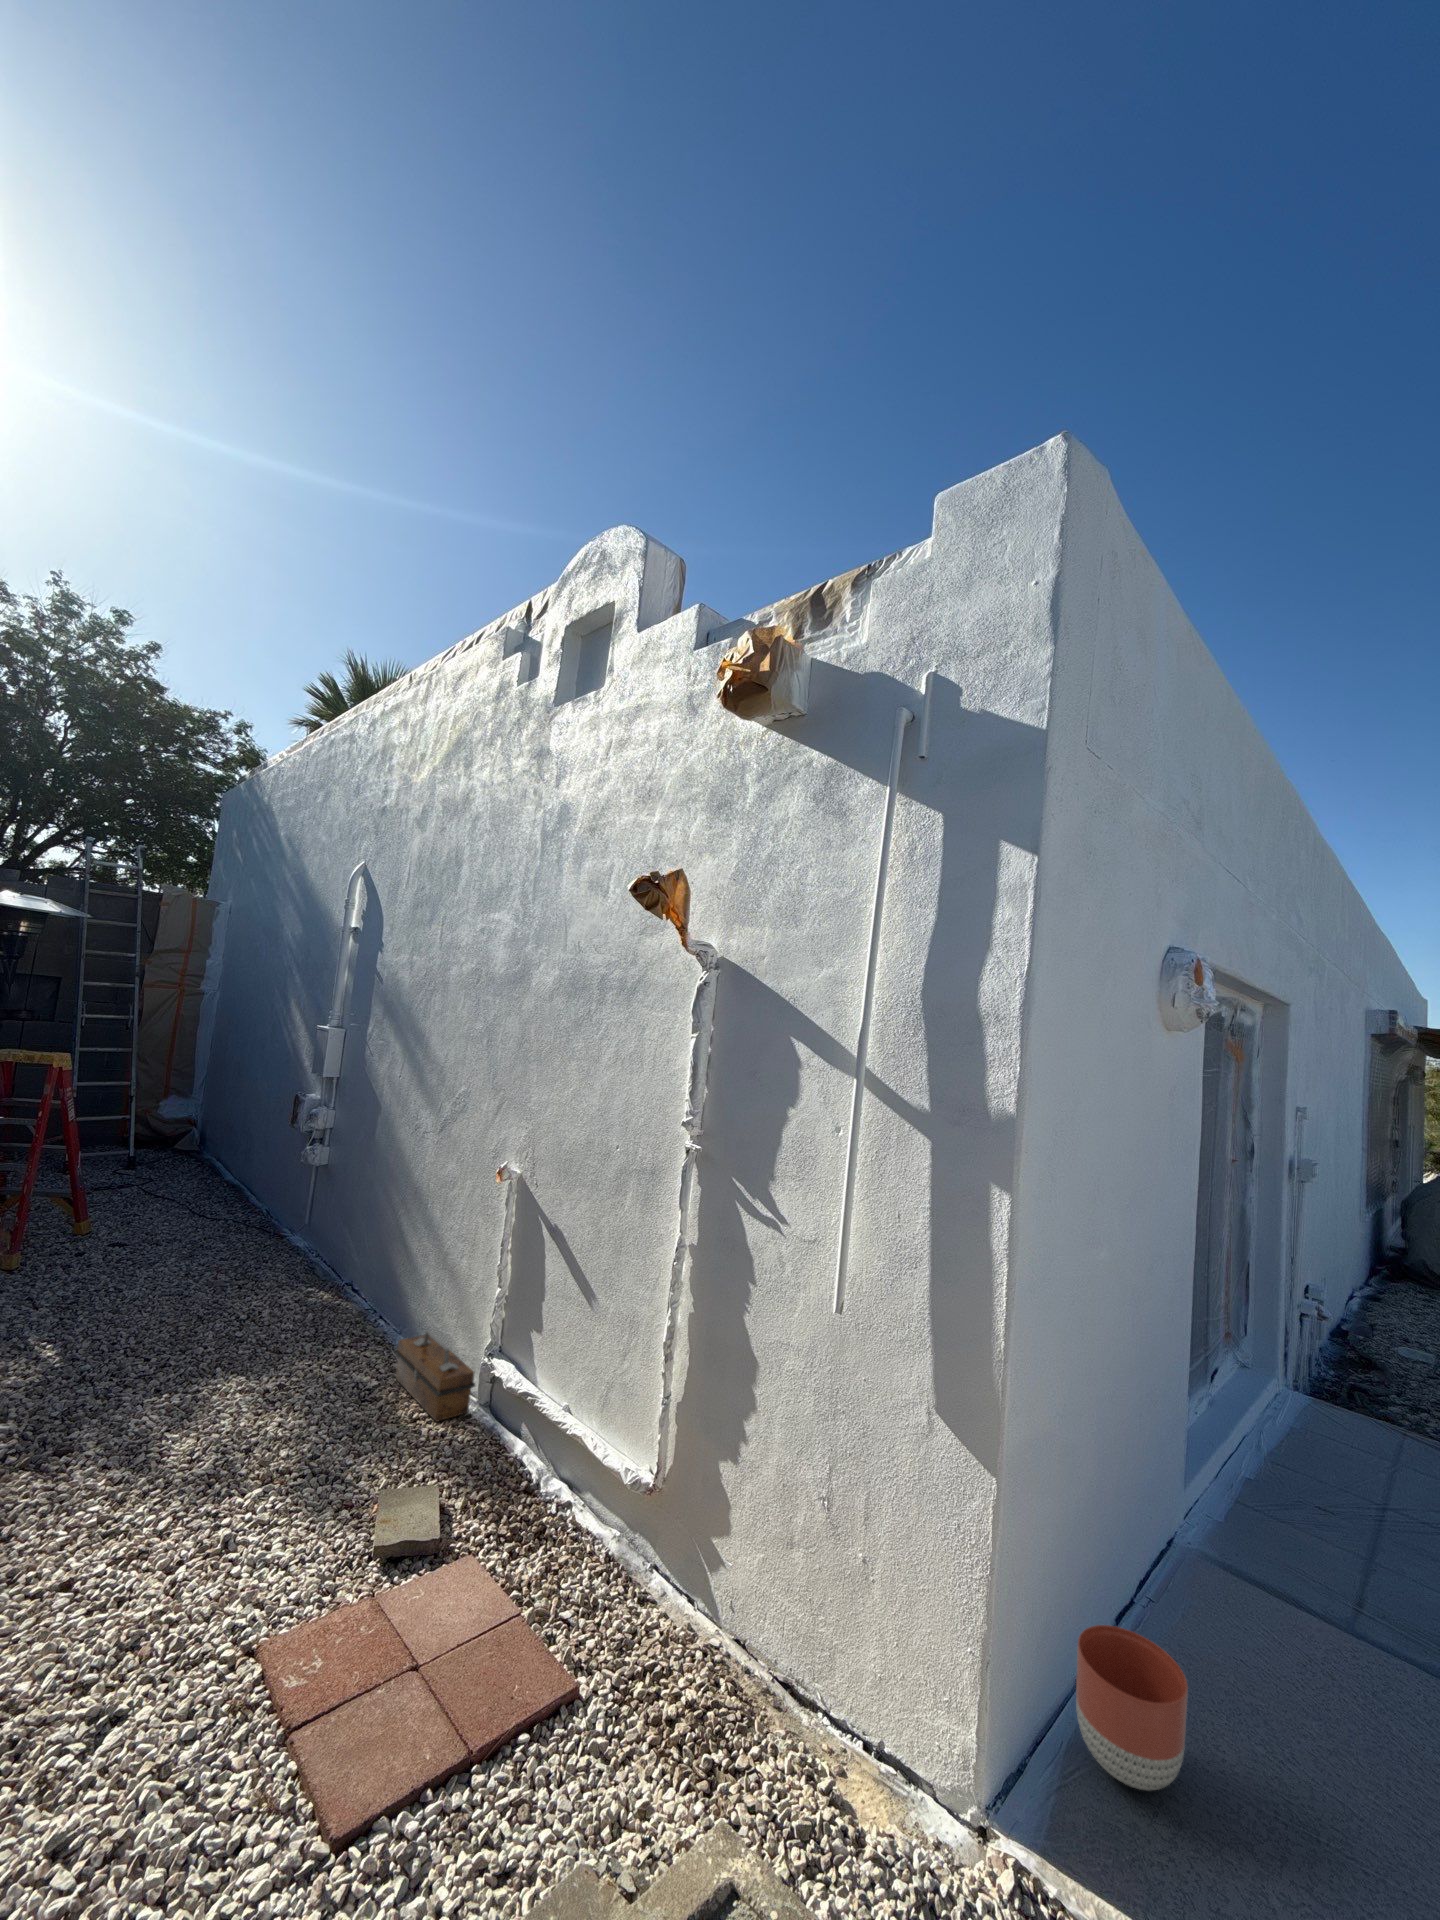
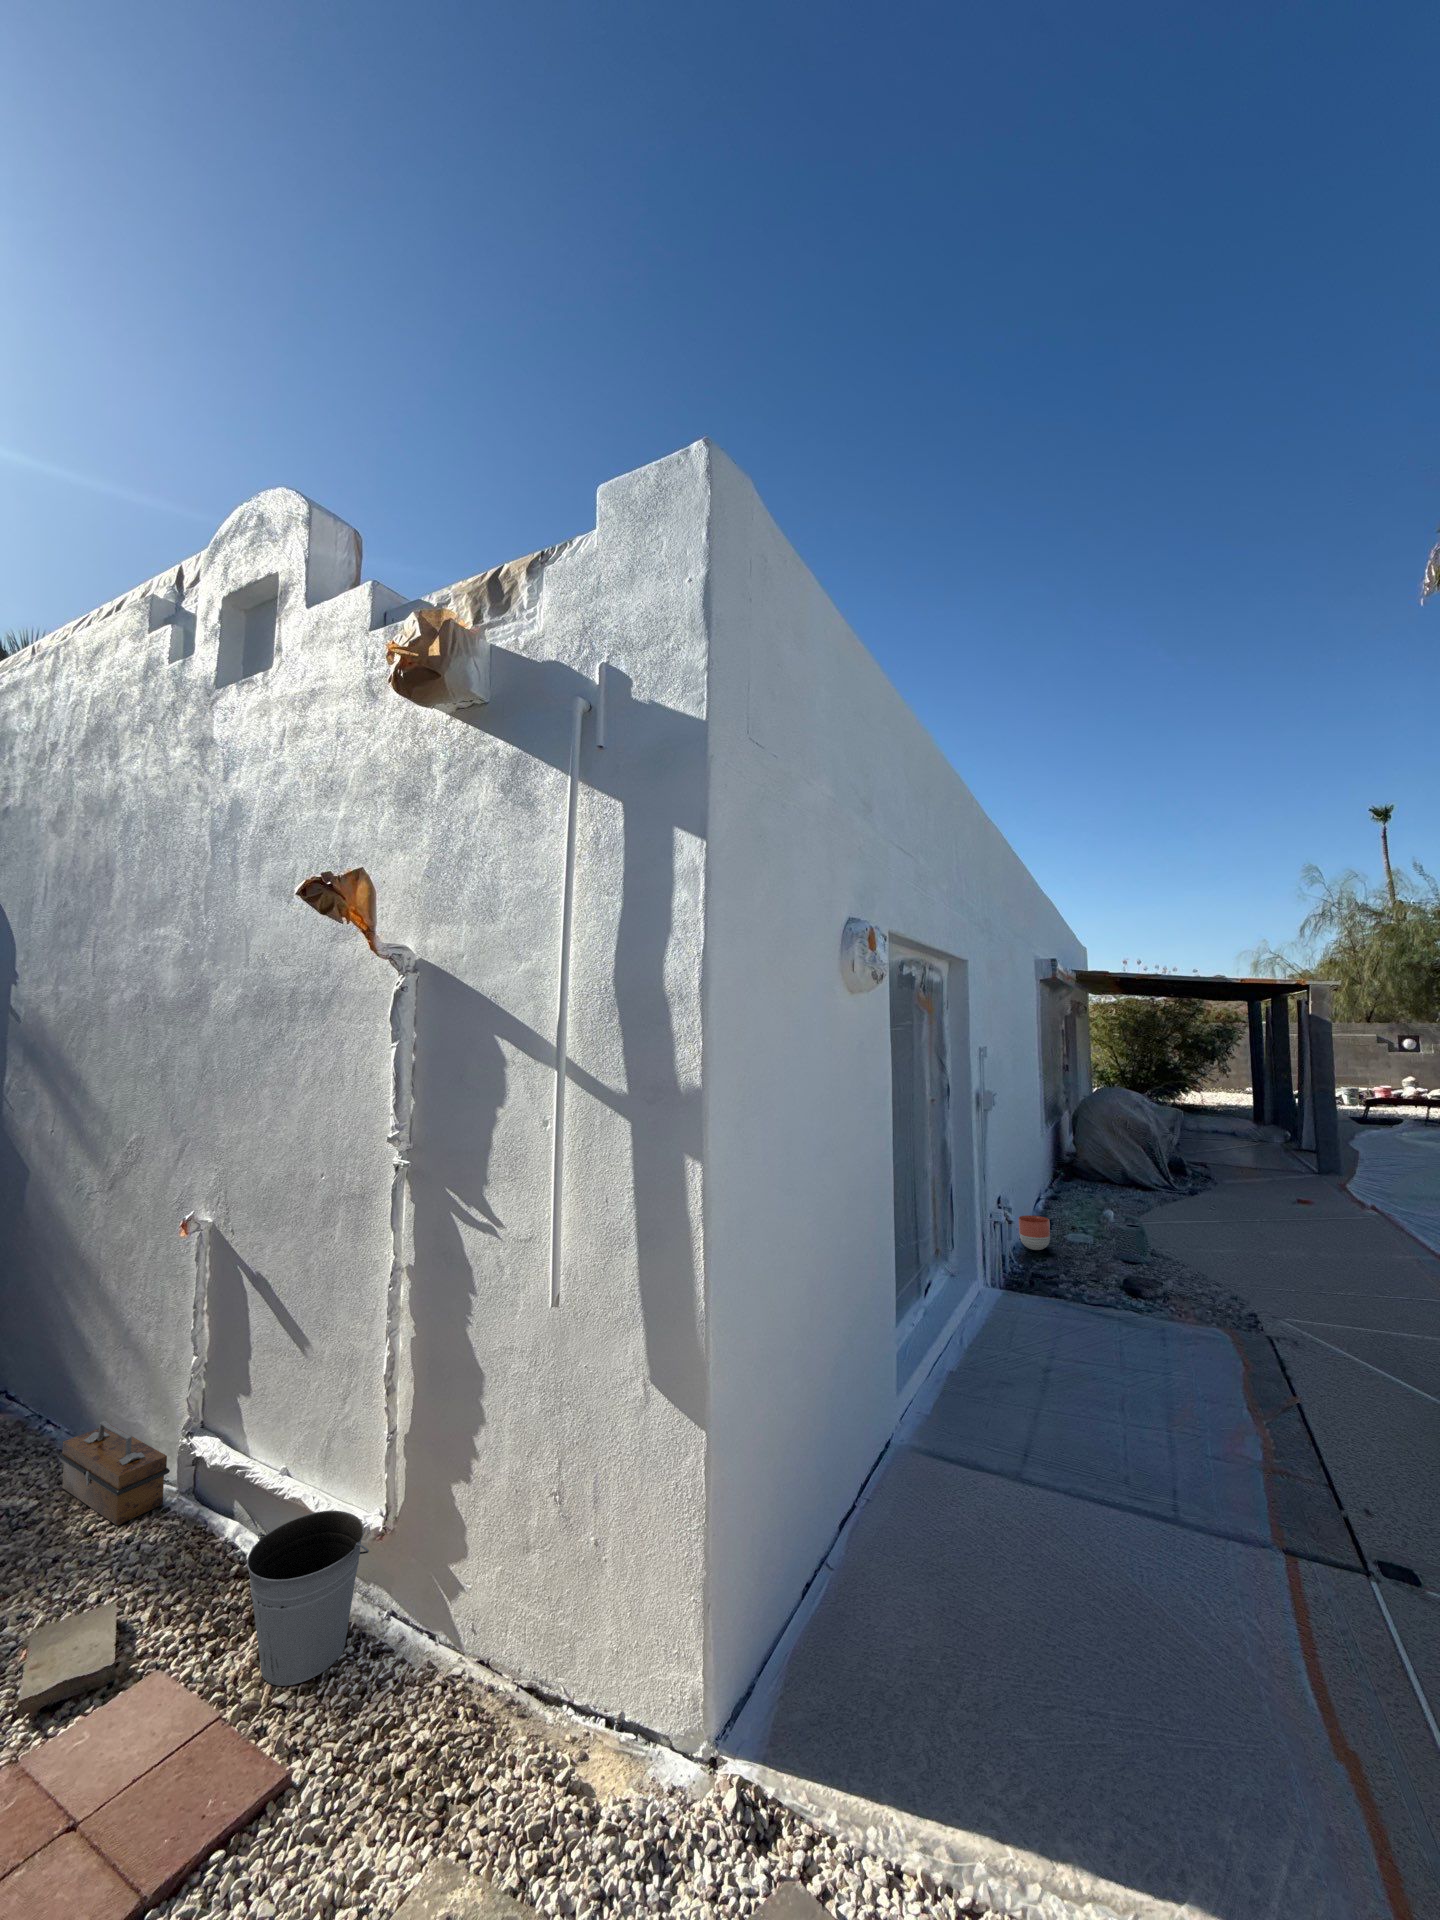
bucket: none [545,1456,643,1607] -> present [247,1511,369,1686]
planter: present [1076,1625,1188,1791] -> present [1019,1215,1050,1250]

